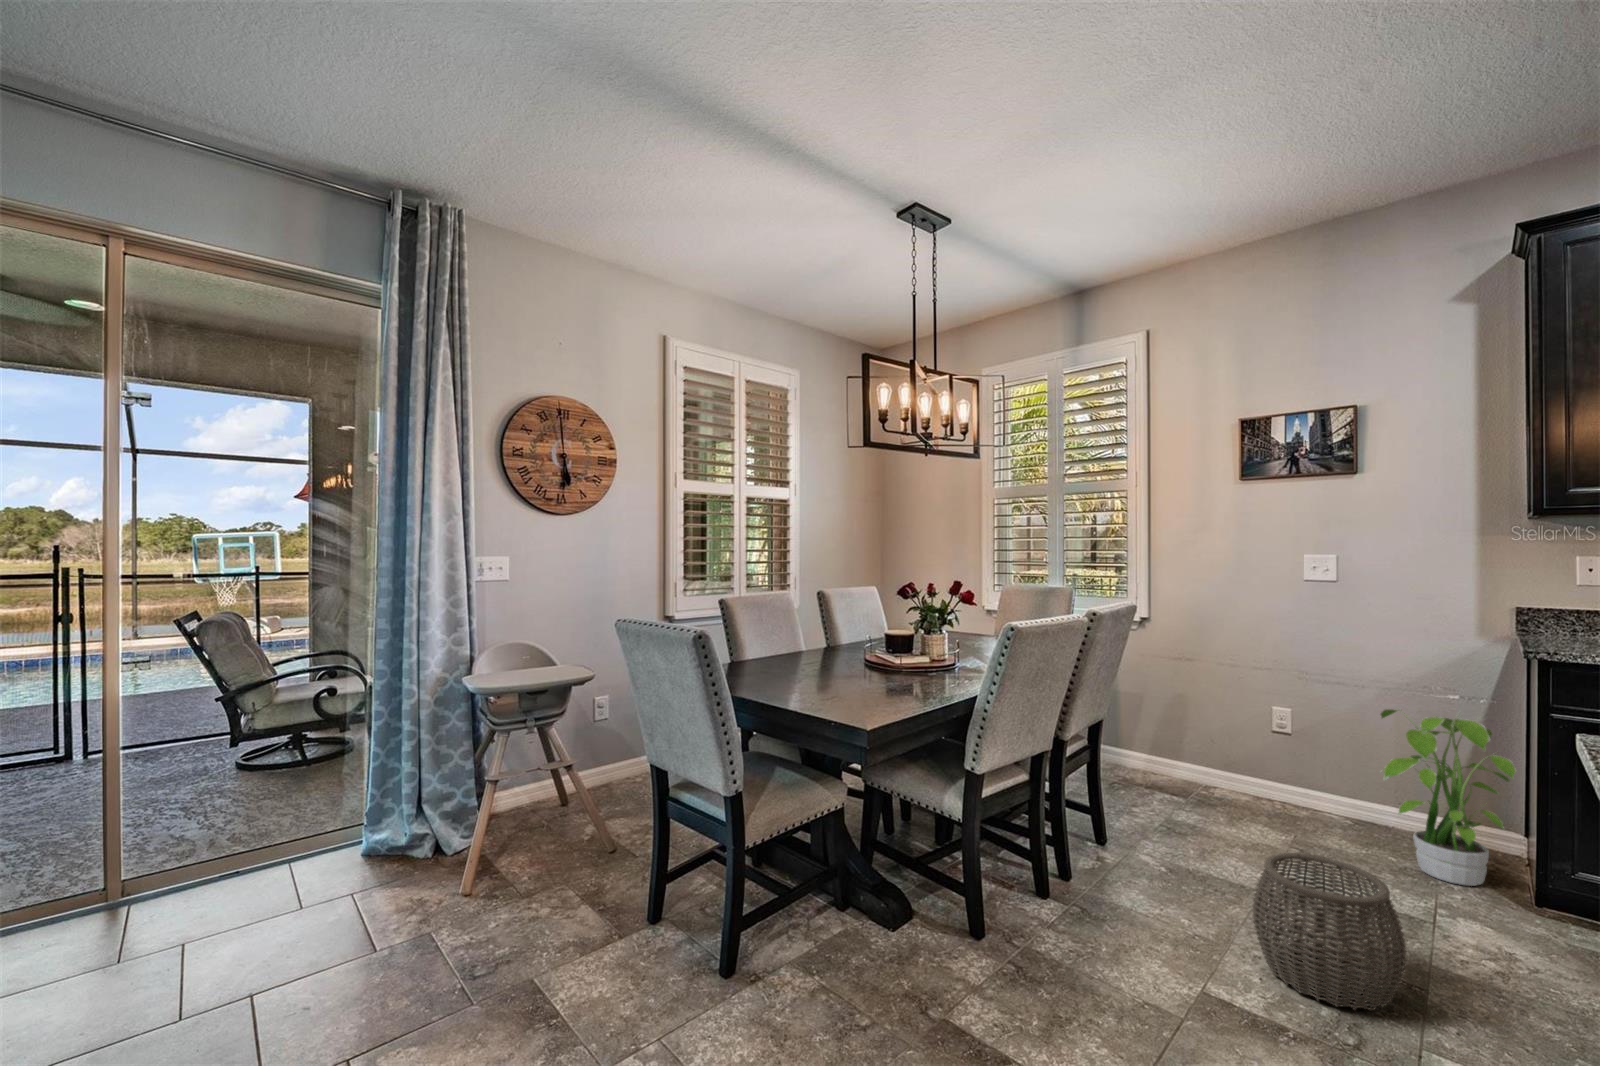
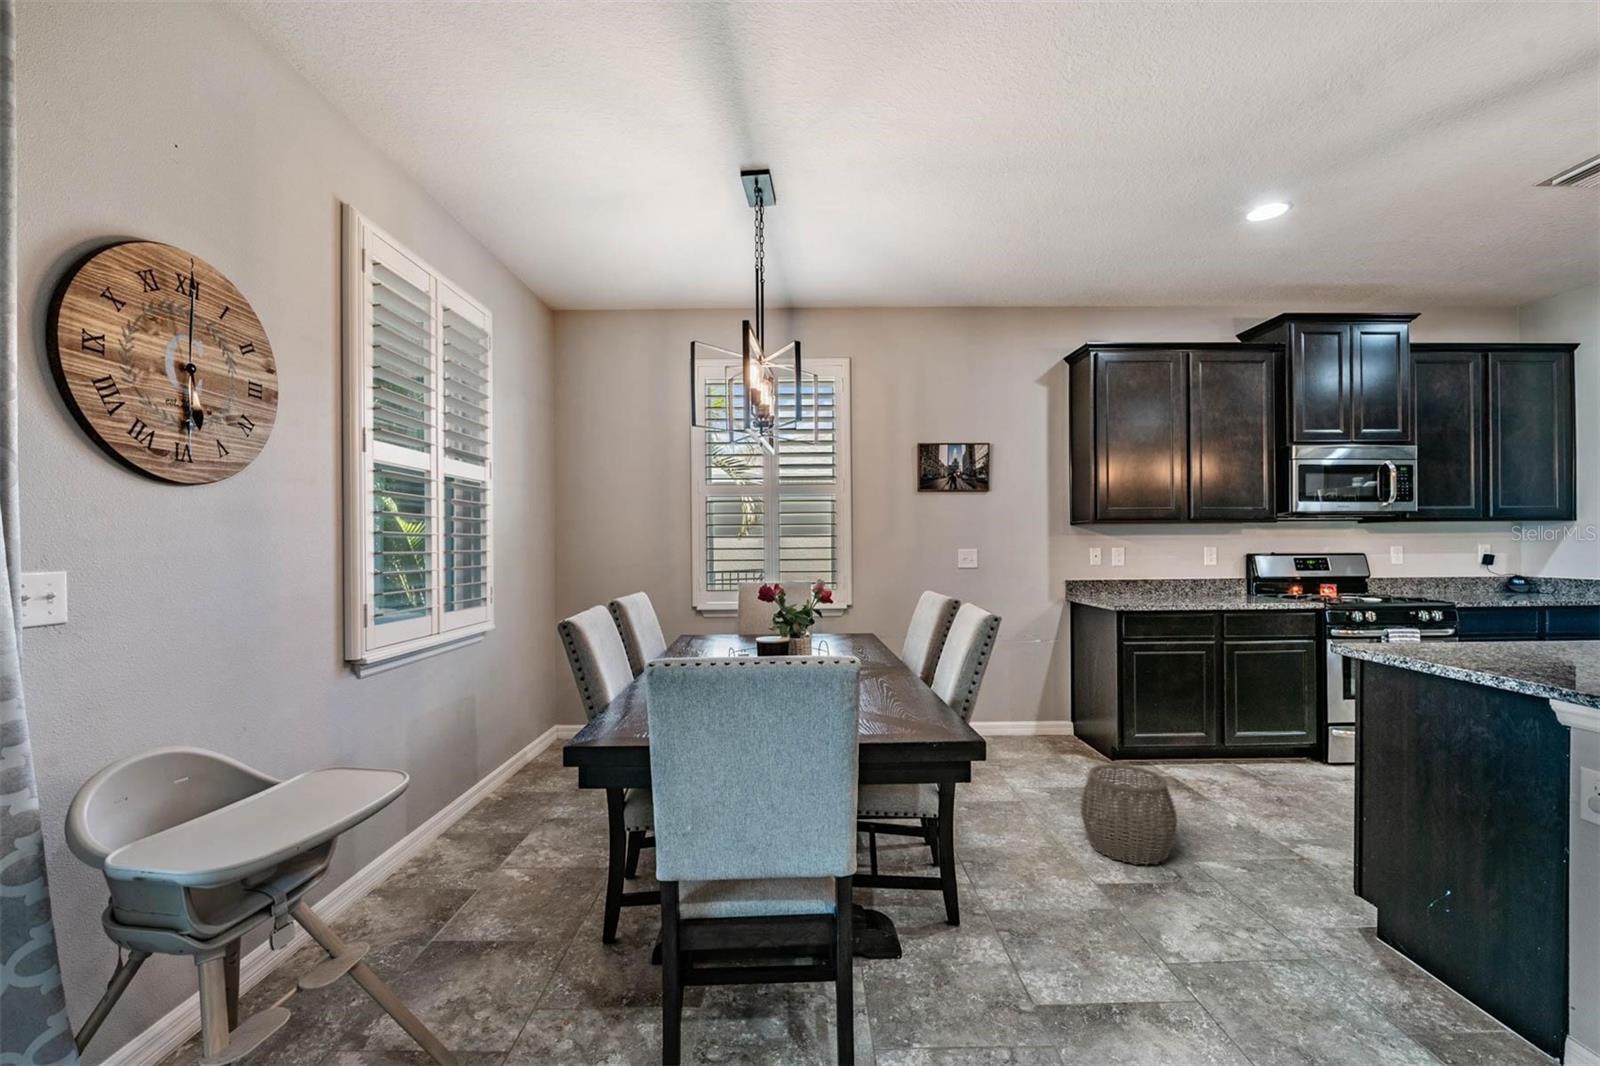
potted plant: present [1380,709,1516,886] -> none [1027,649,1107,763]

